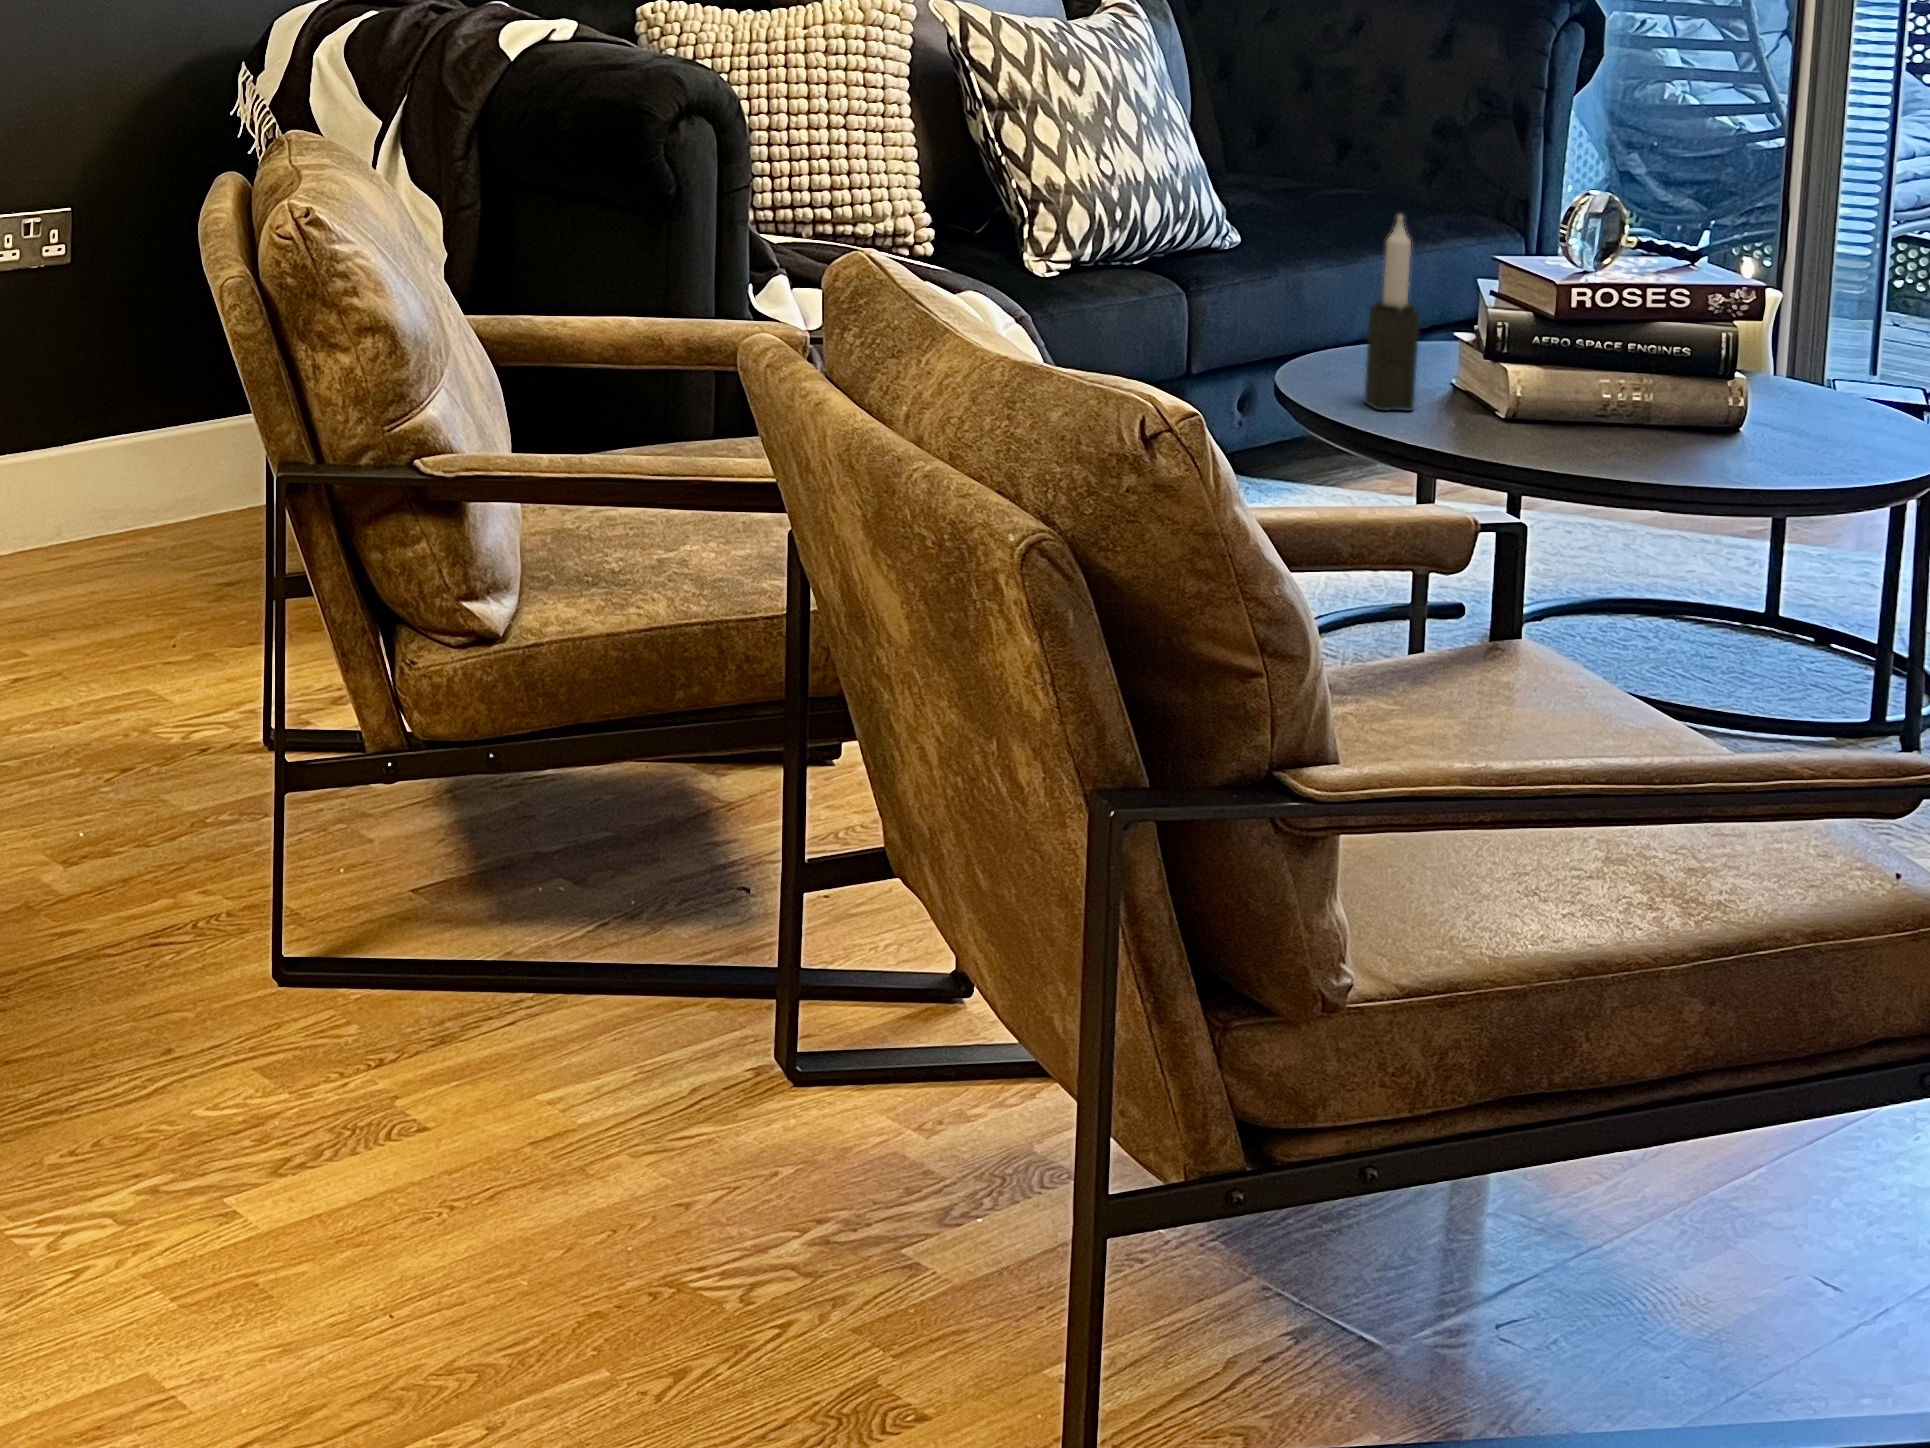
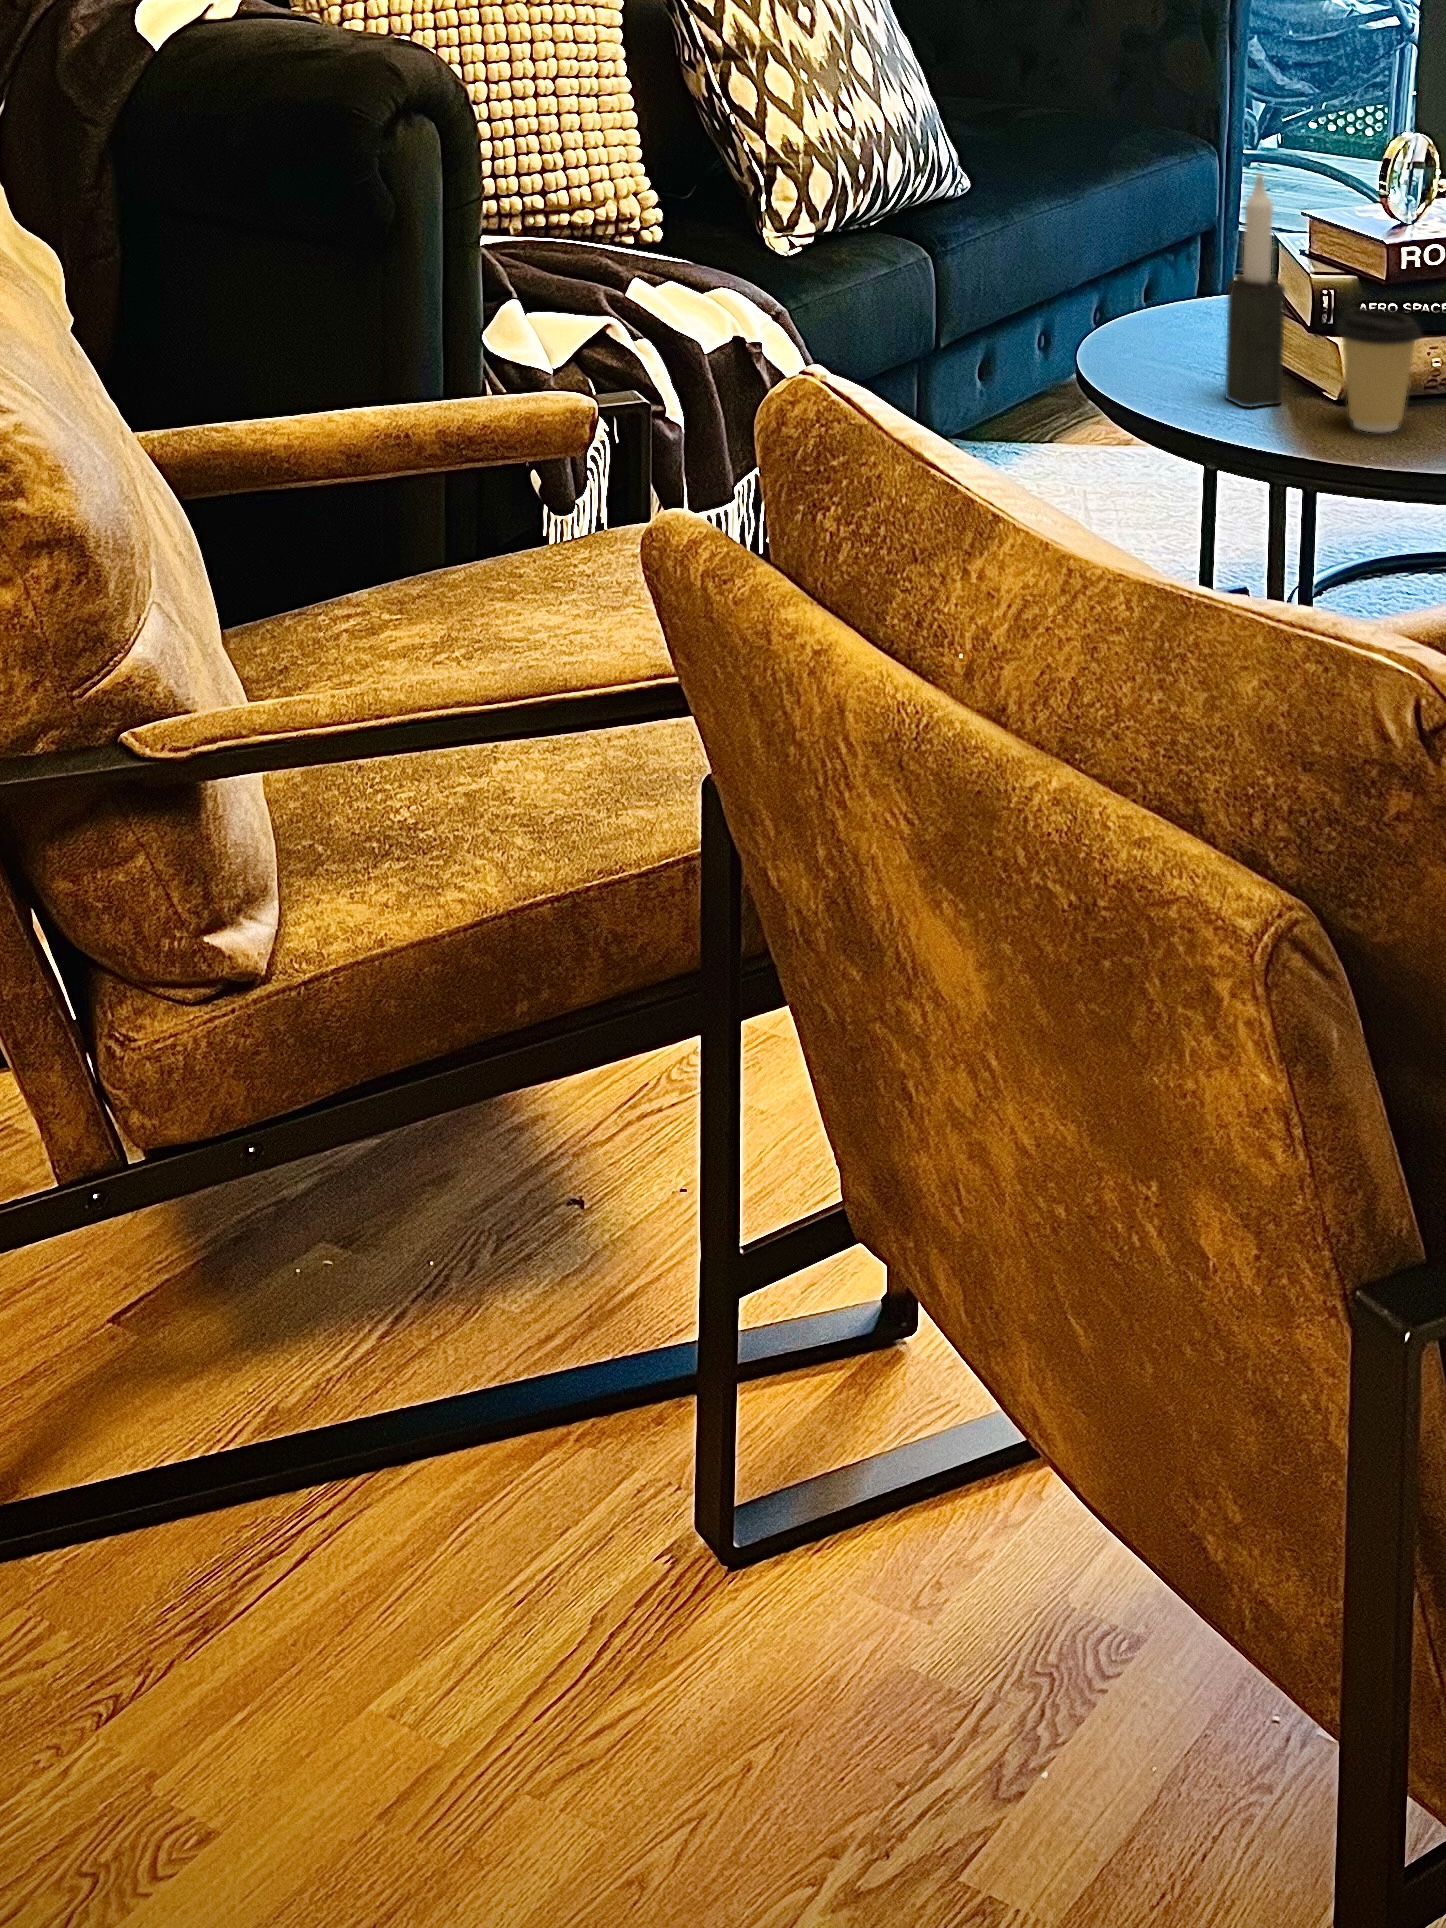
coffee cup: none [1454,332,1533,438] -> present [1336,307,1422,432]

